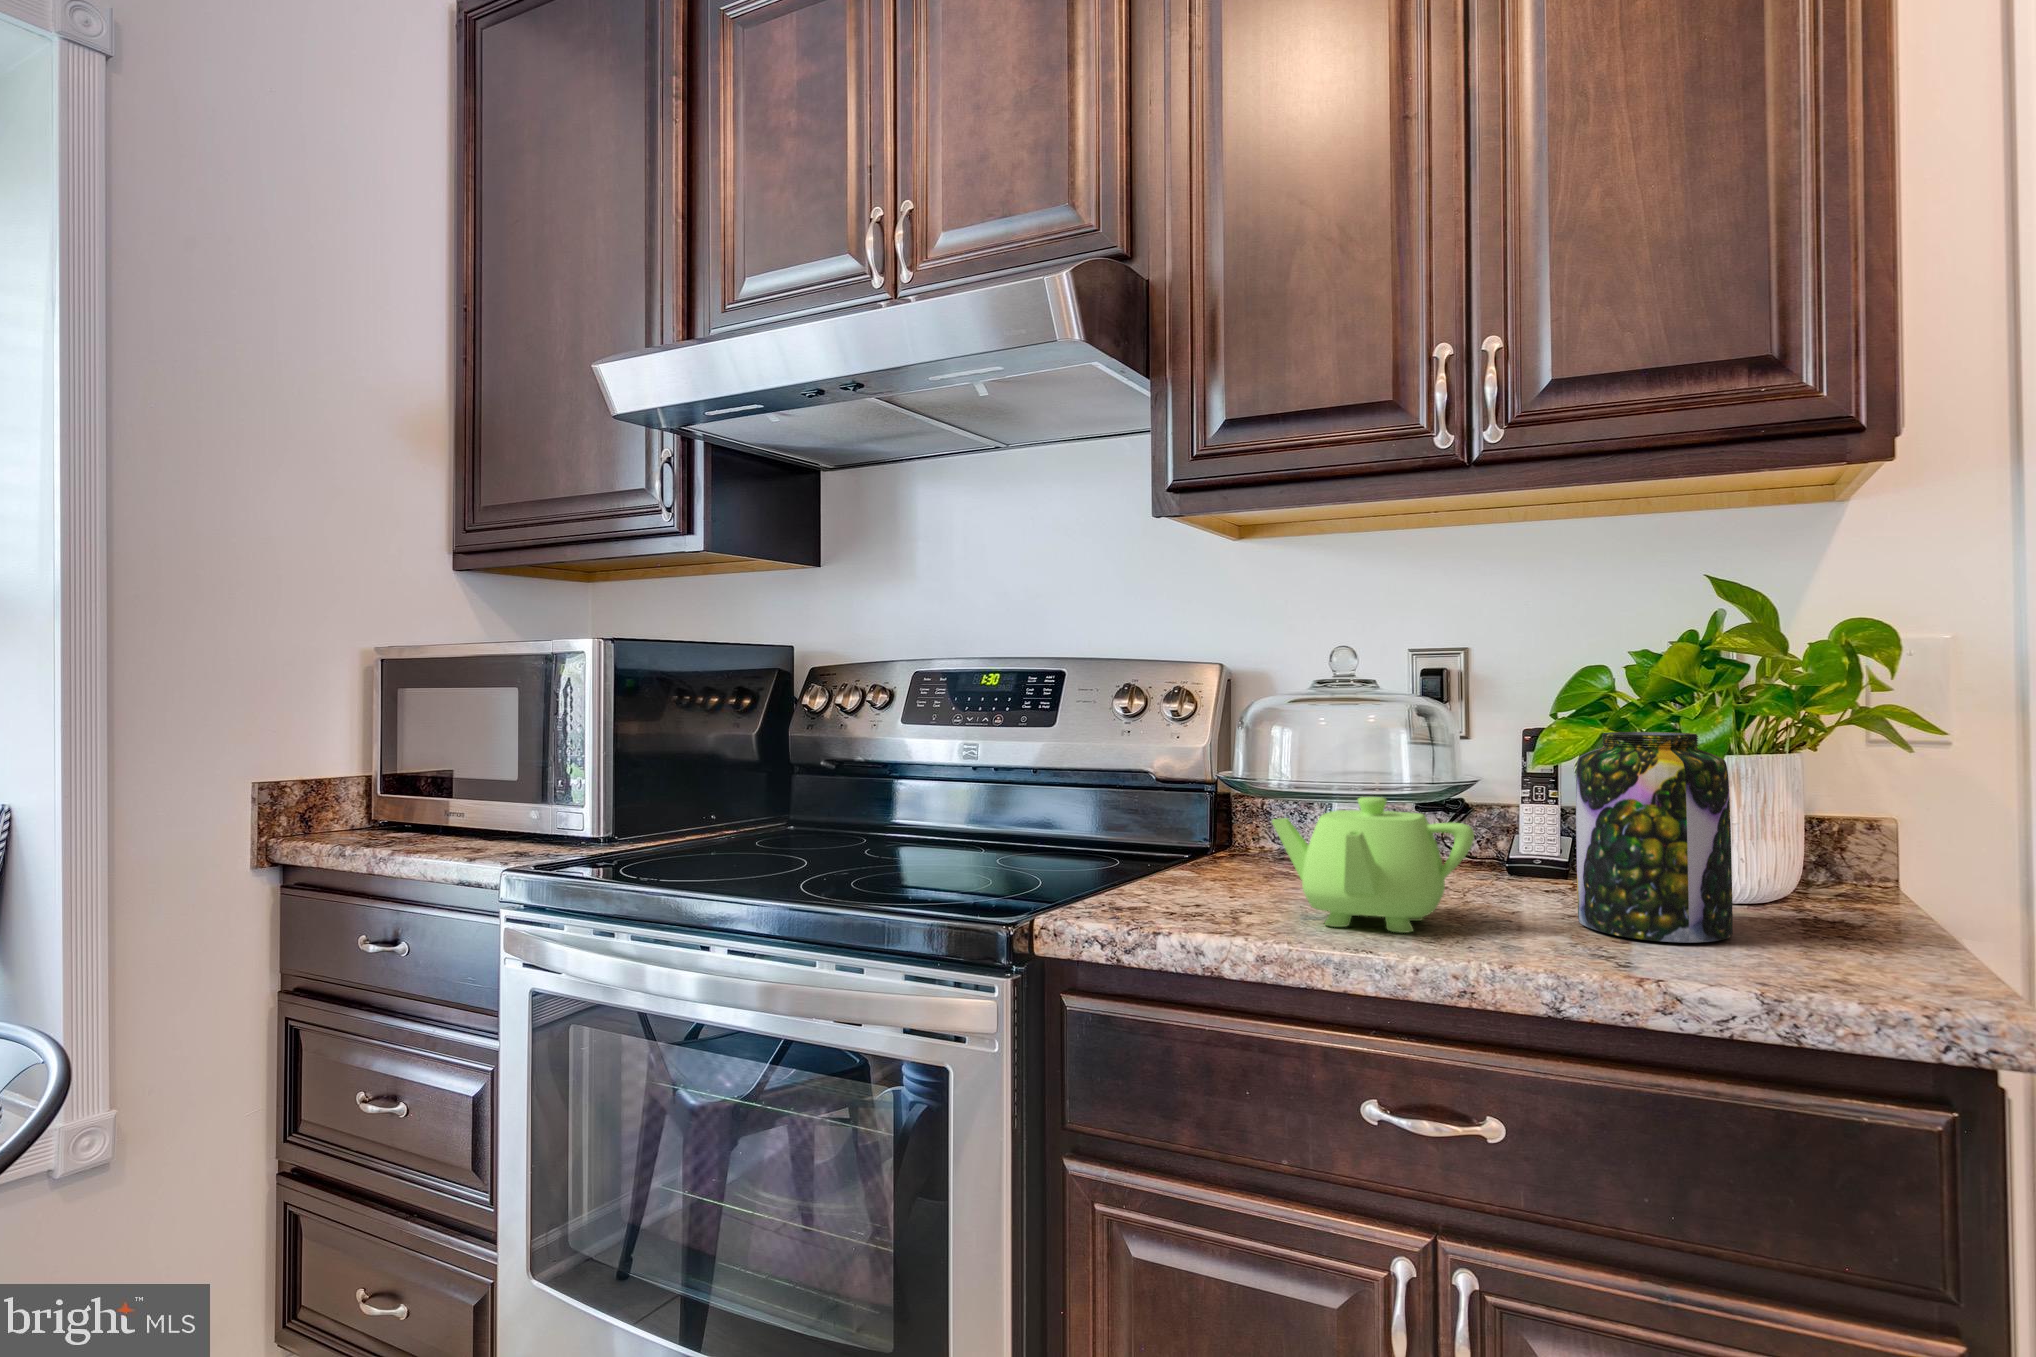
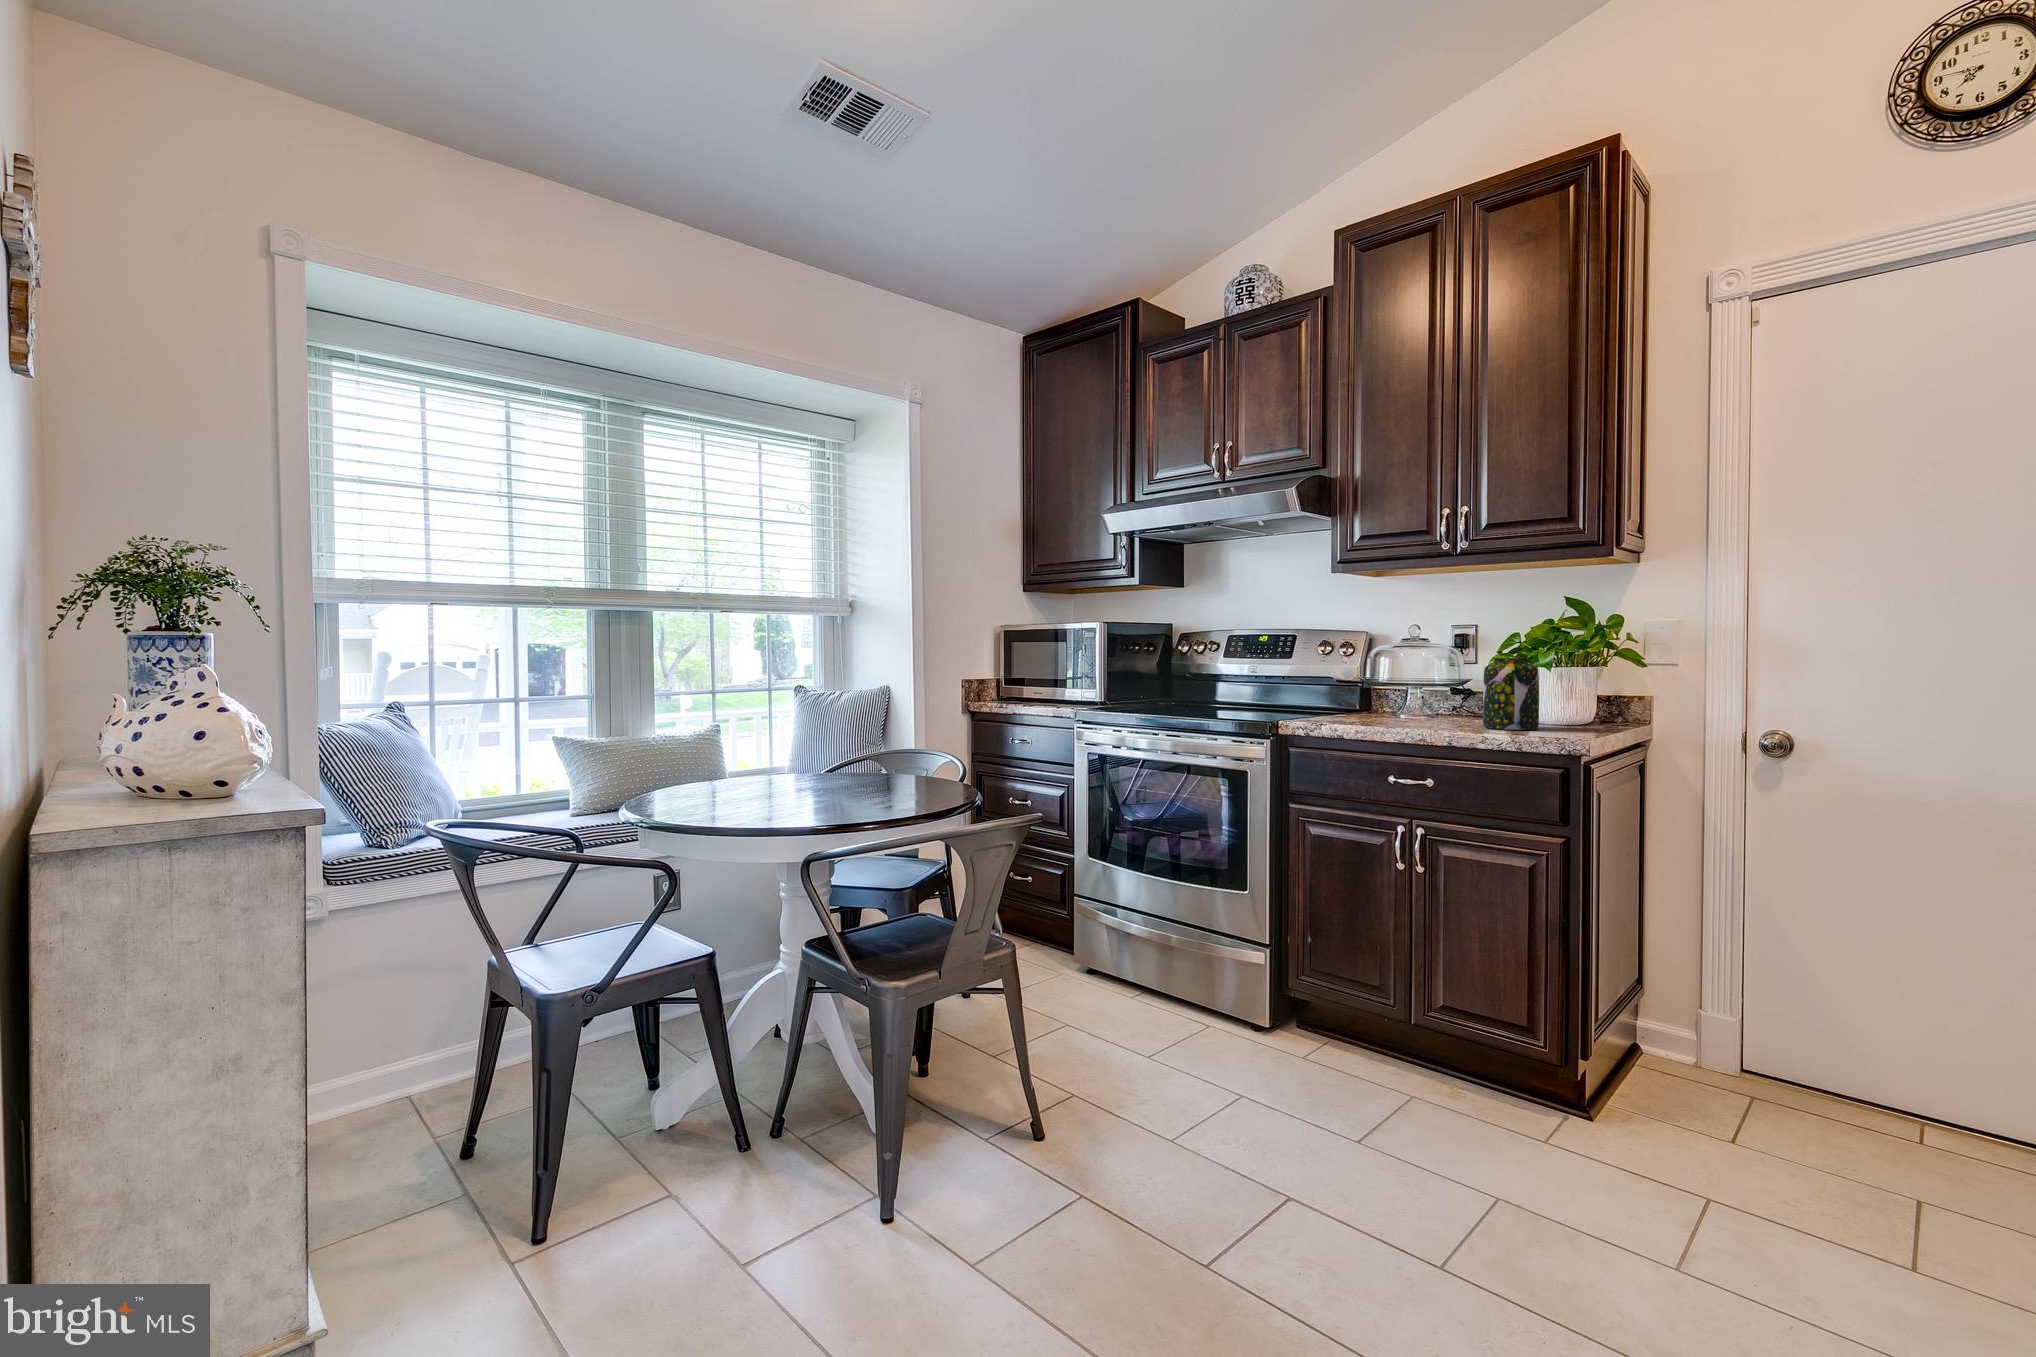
teapot: present [1272,797,1474,933] -> none [1368,681,1440,726]

